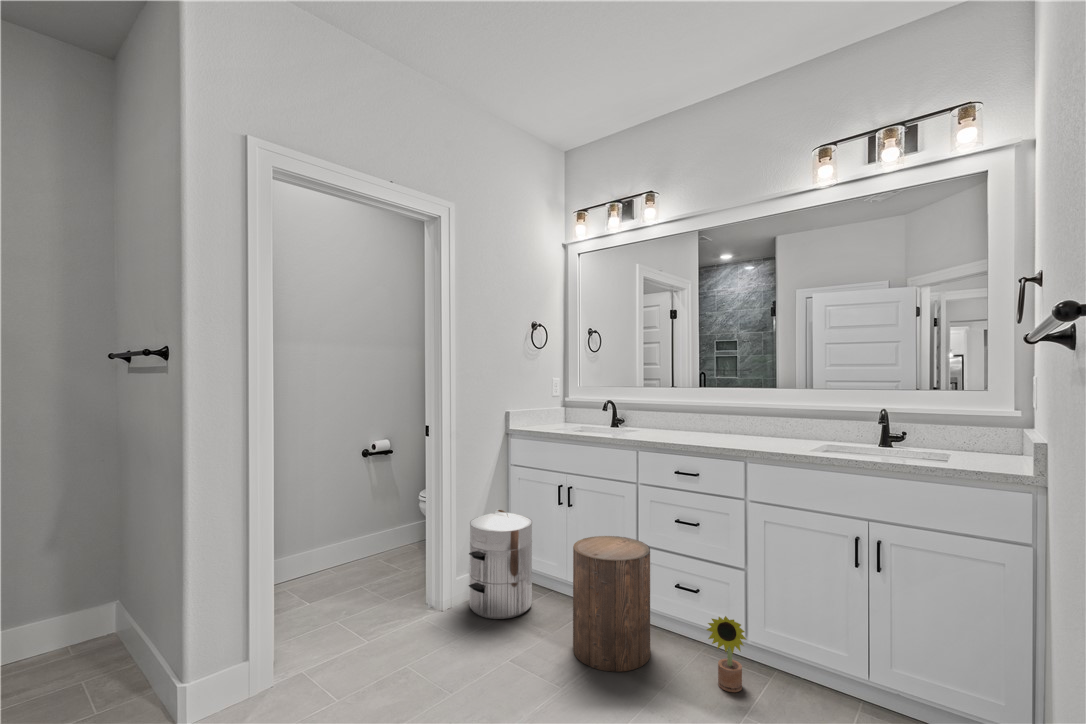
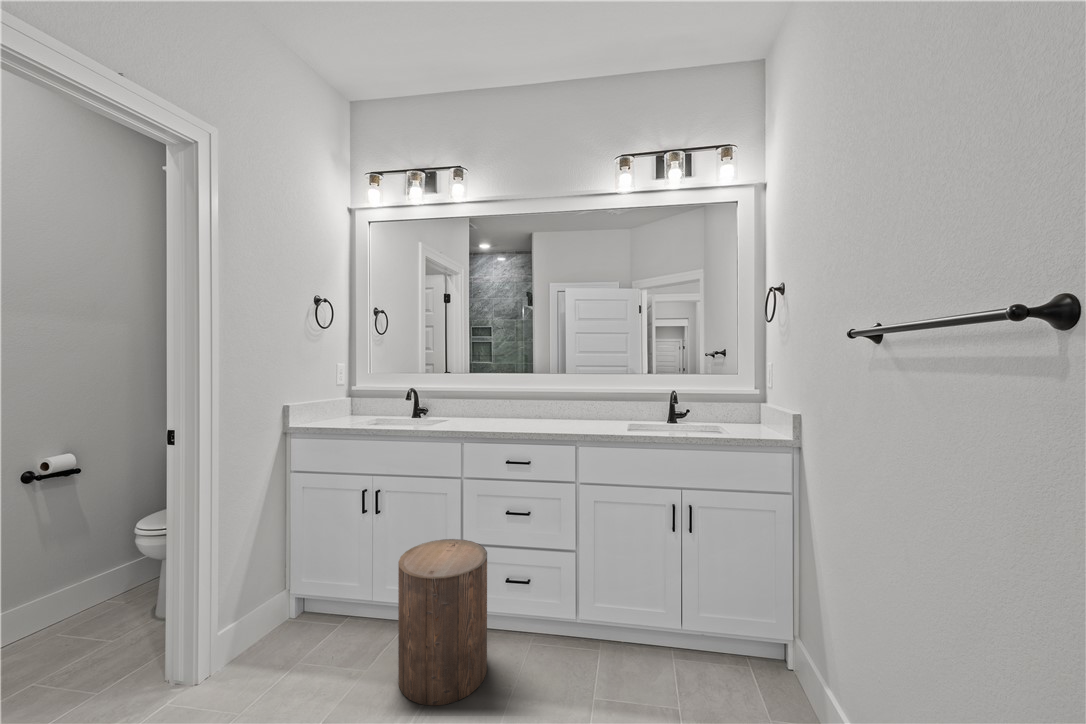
waste bin: present [469,510,532,619] -> none [237,533,329,680]
decorative plant: present [707,616,746,692] -> none [555,606,595,679]

